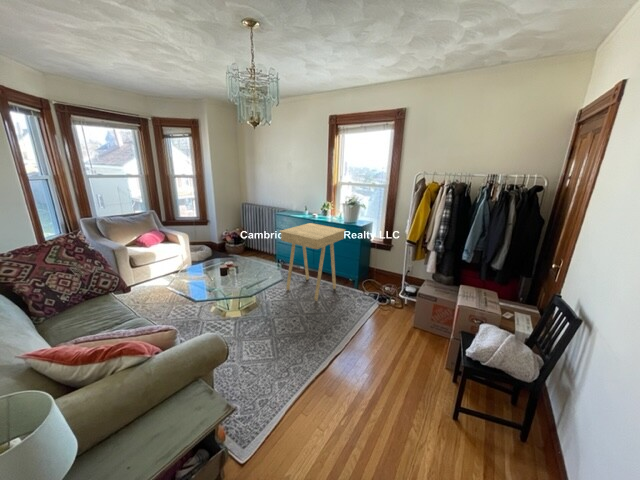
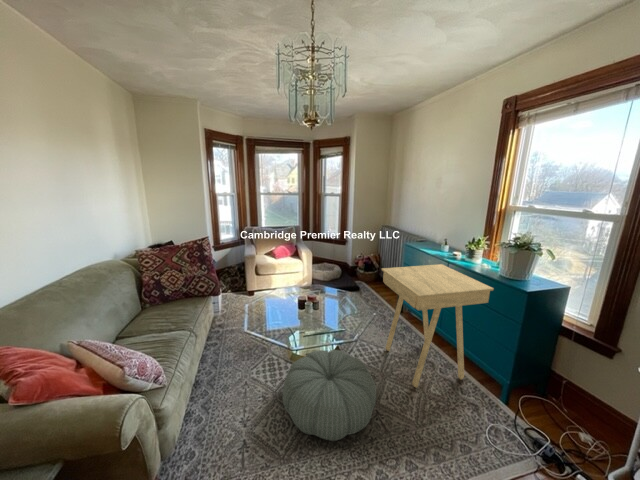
pouf: none [241,294,310,347] -> present [283,350,377,441]

